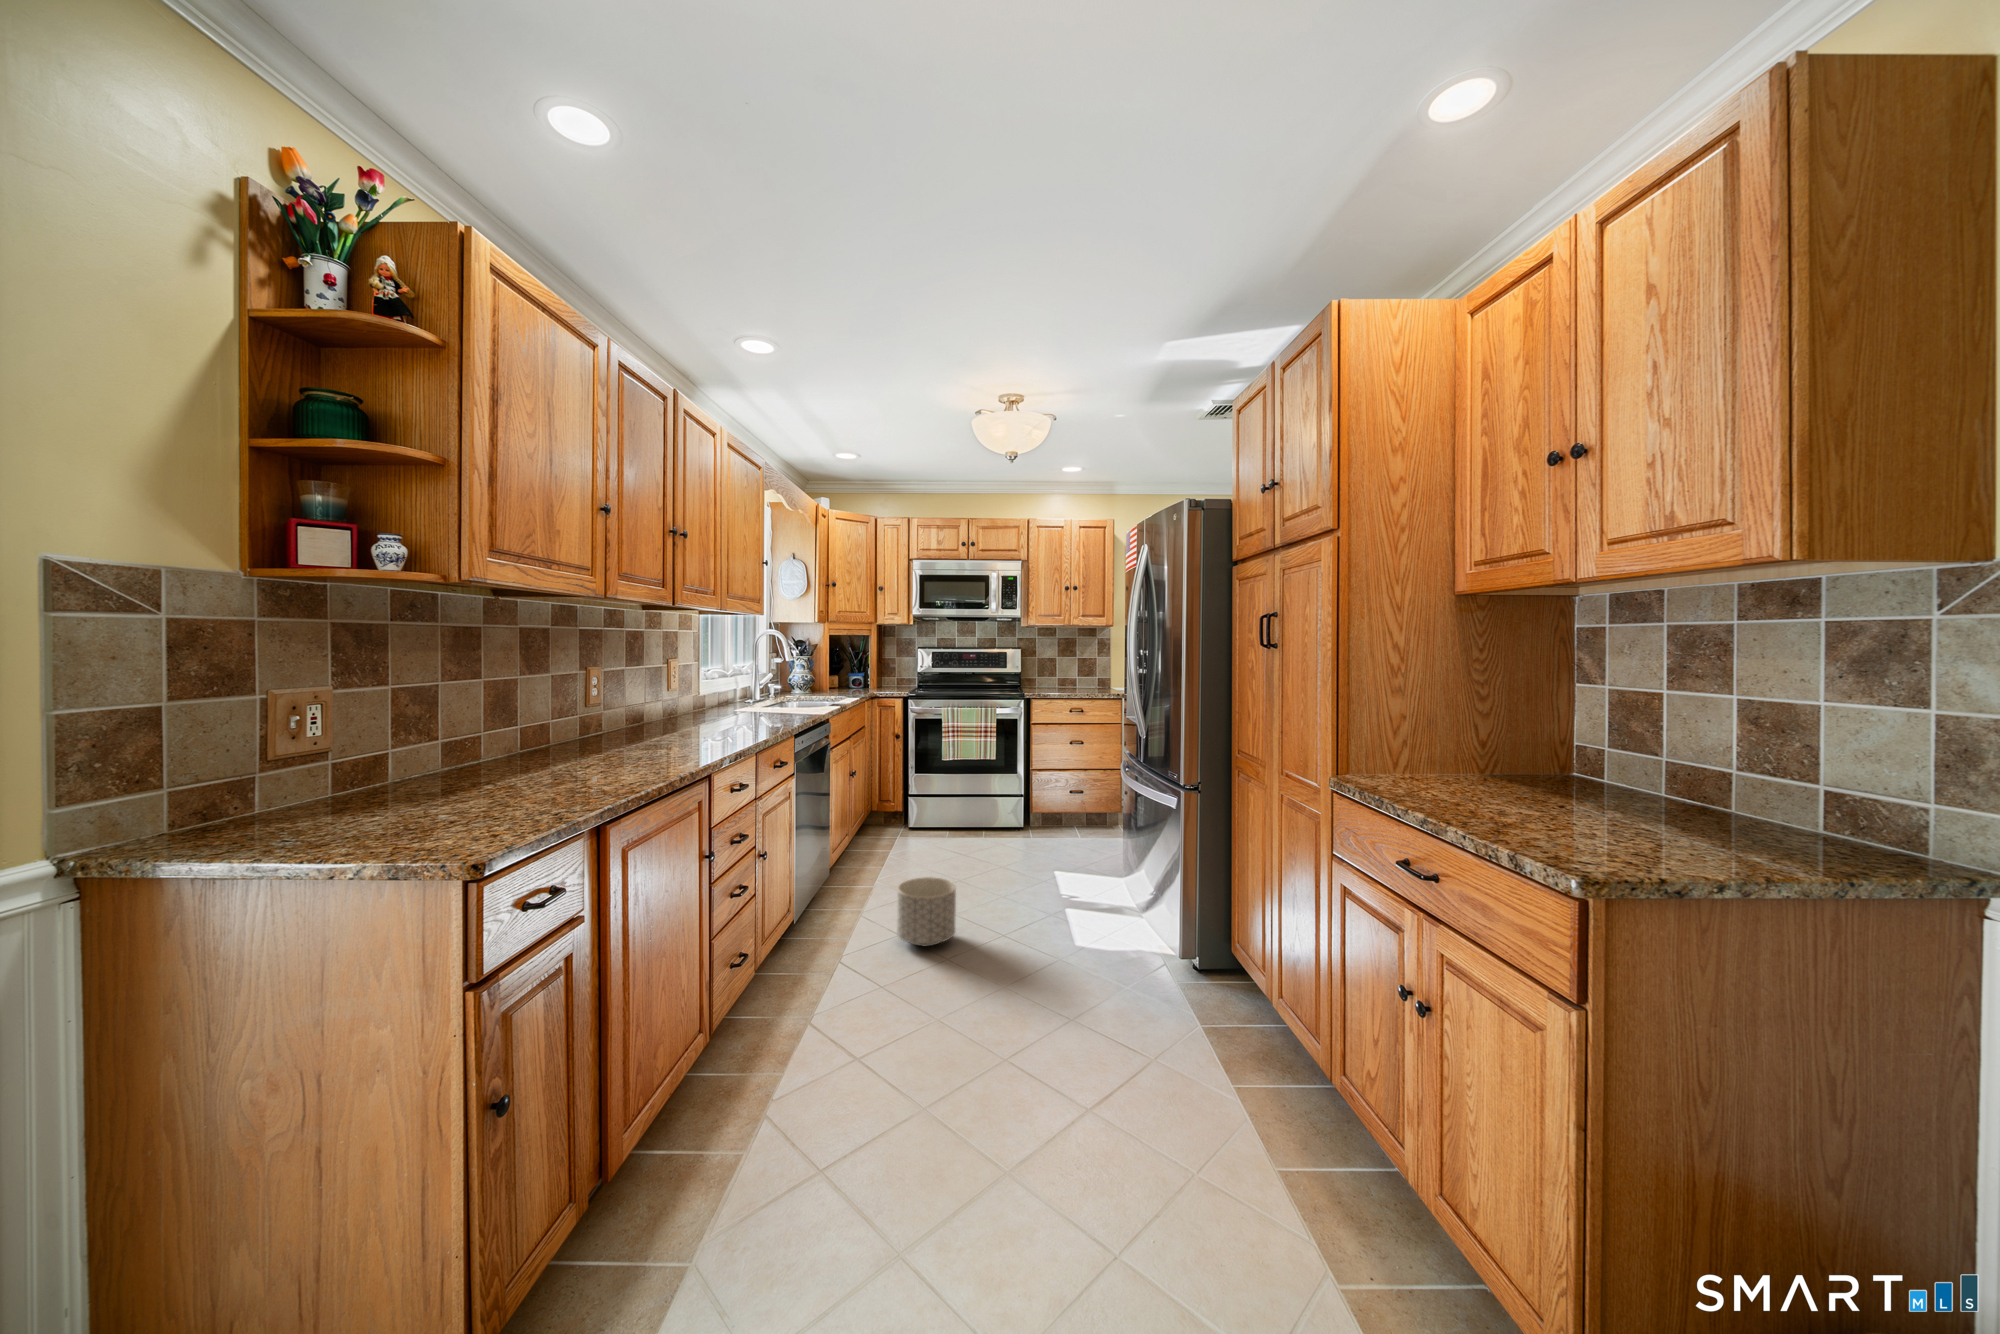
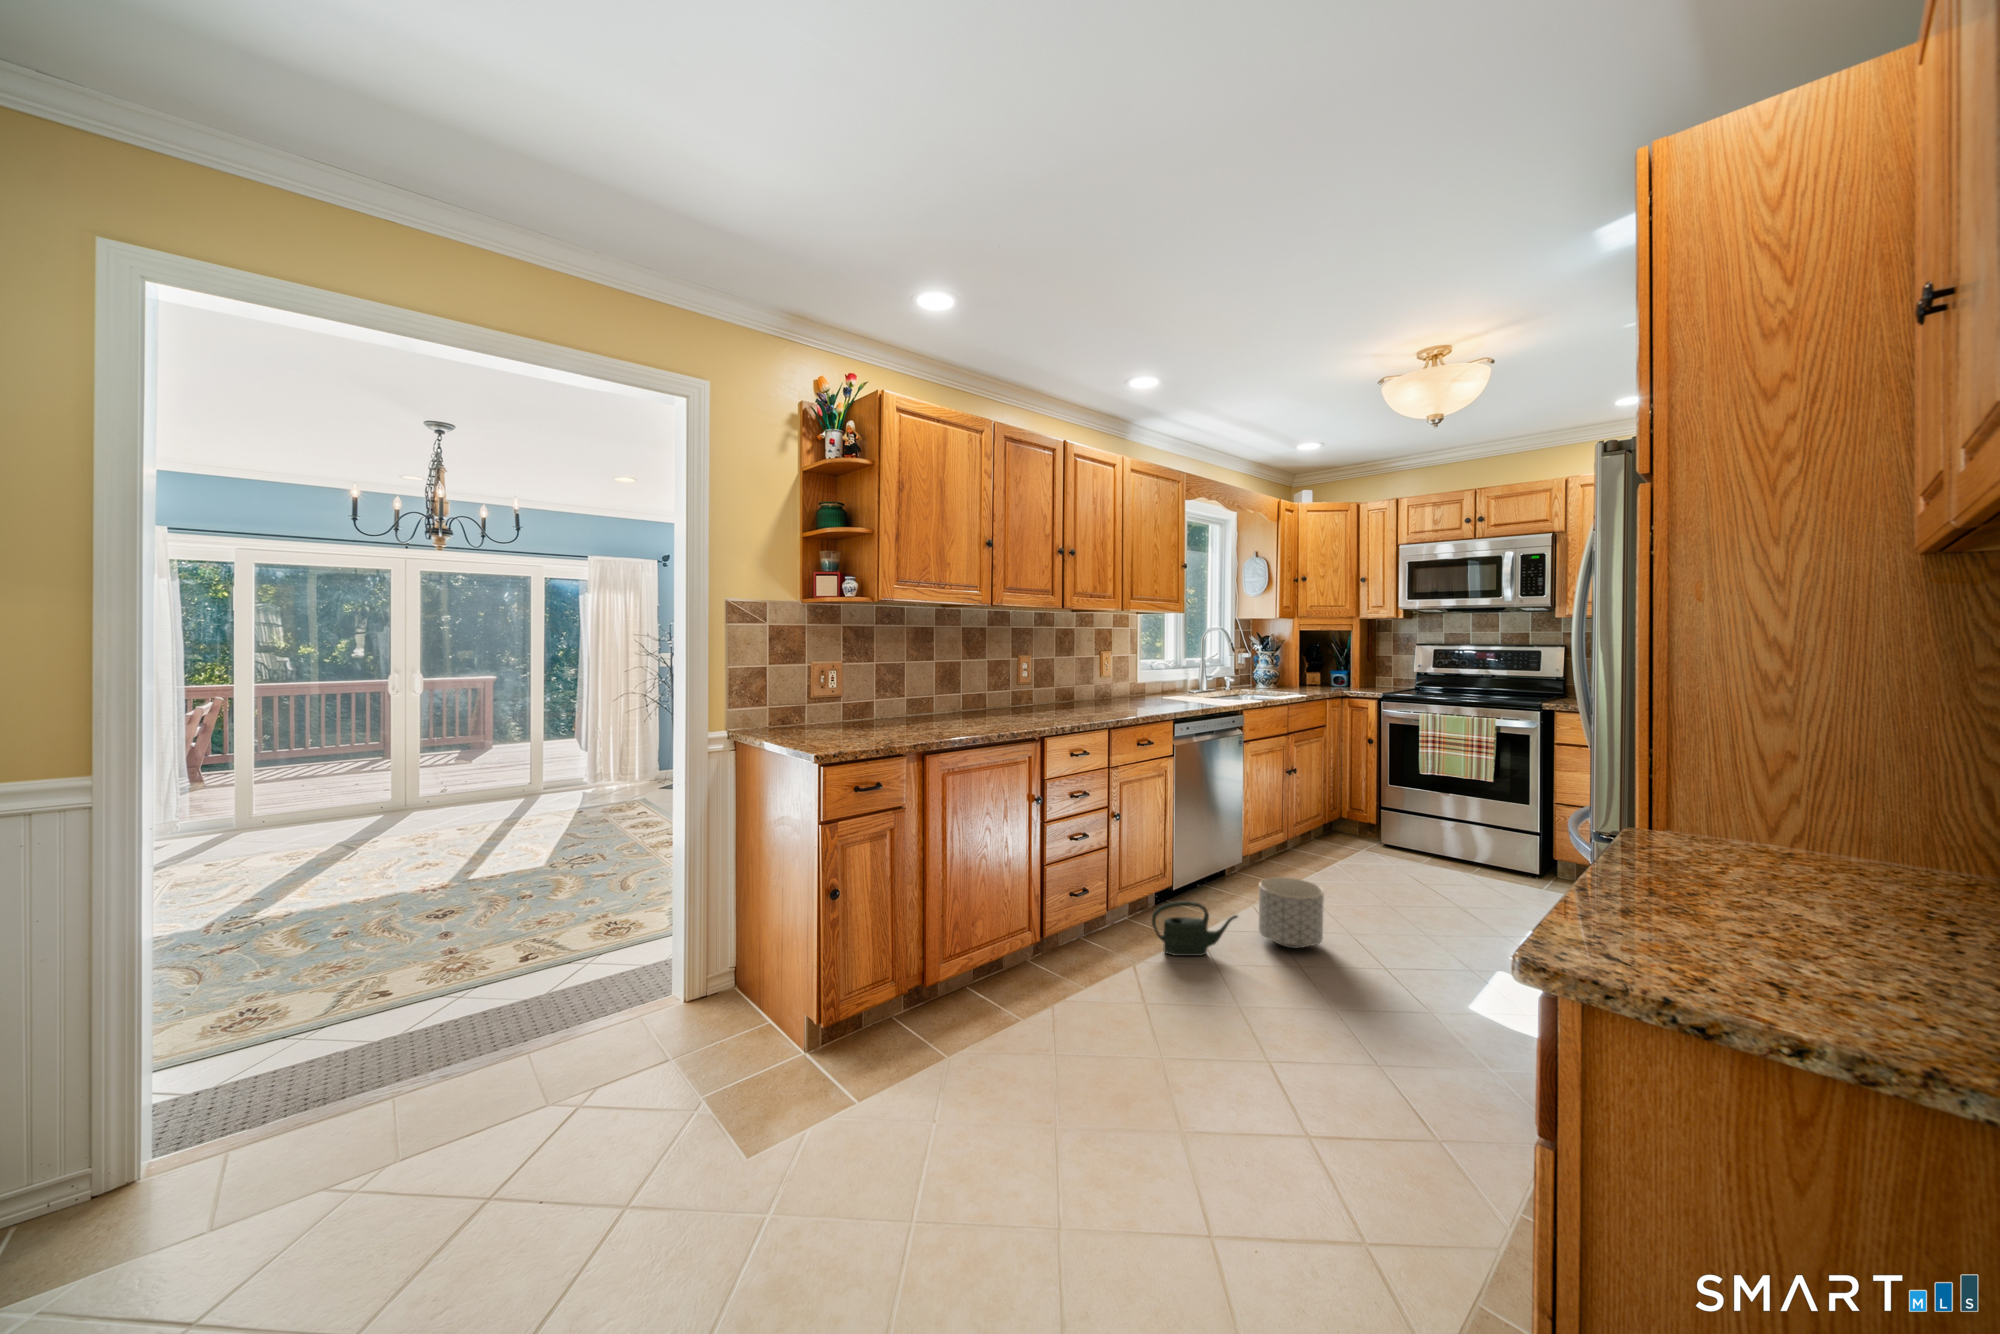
watering can: none [818,929,896,995] -> present [1152,901,1238,956]

